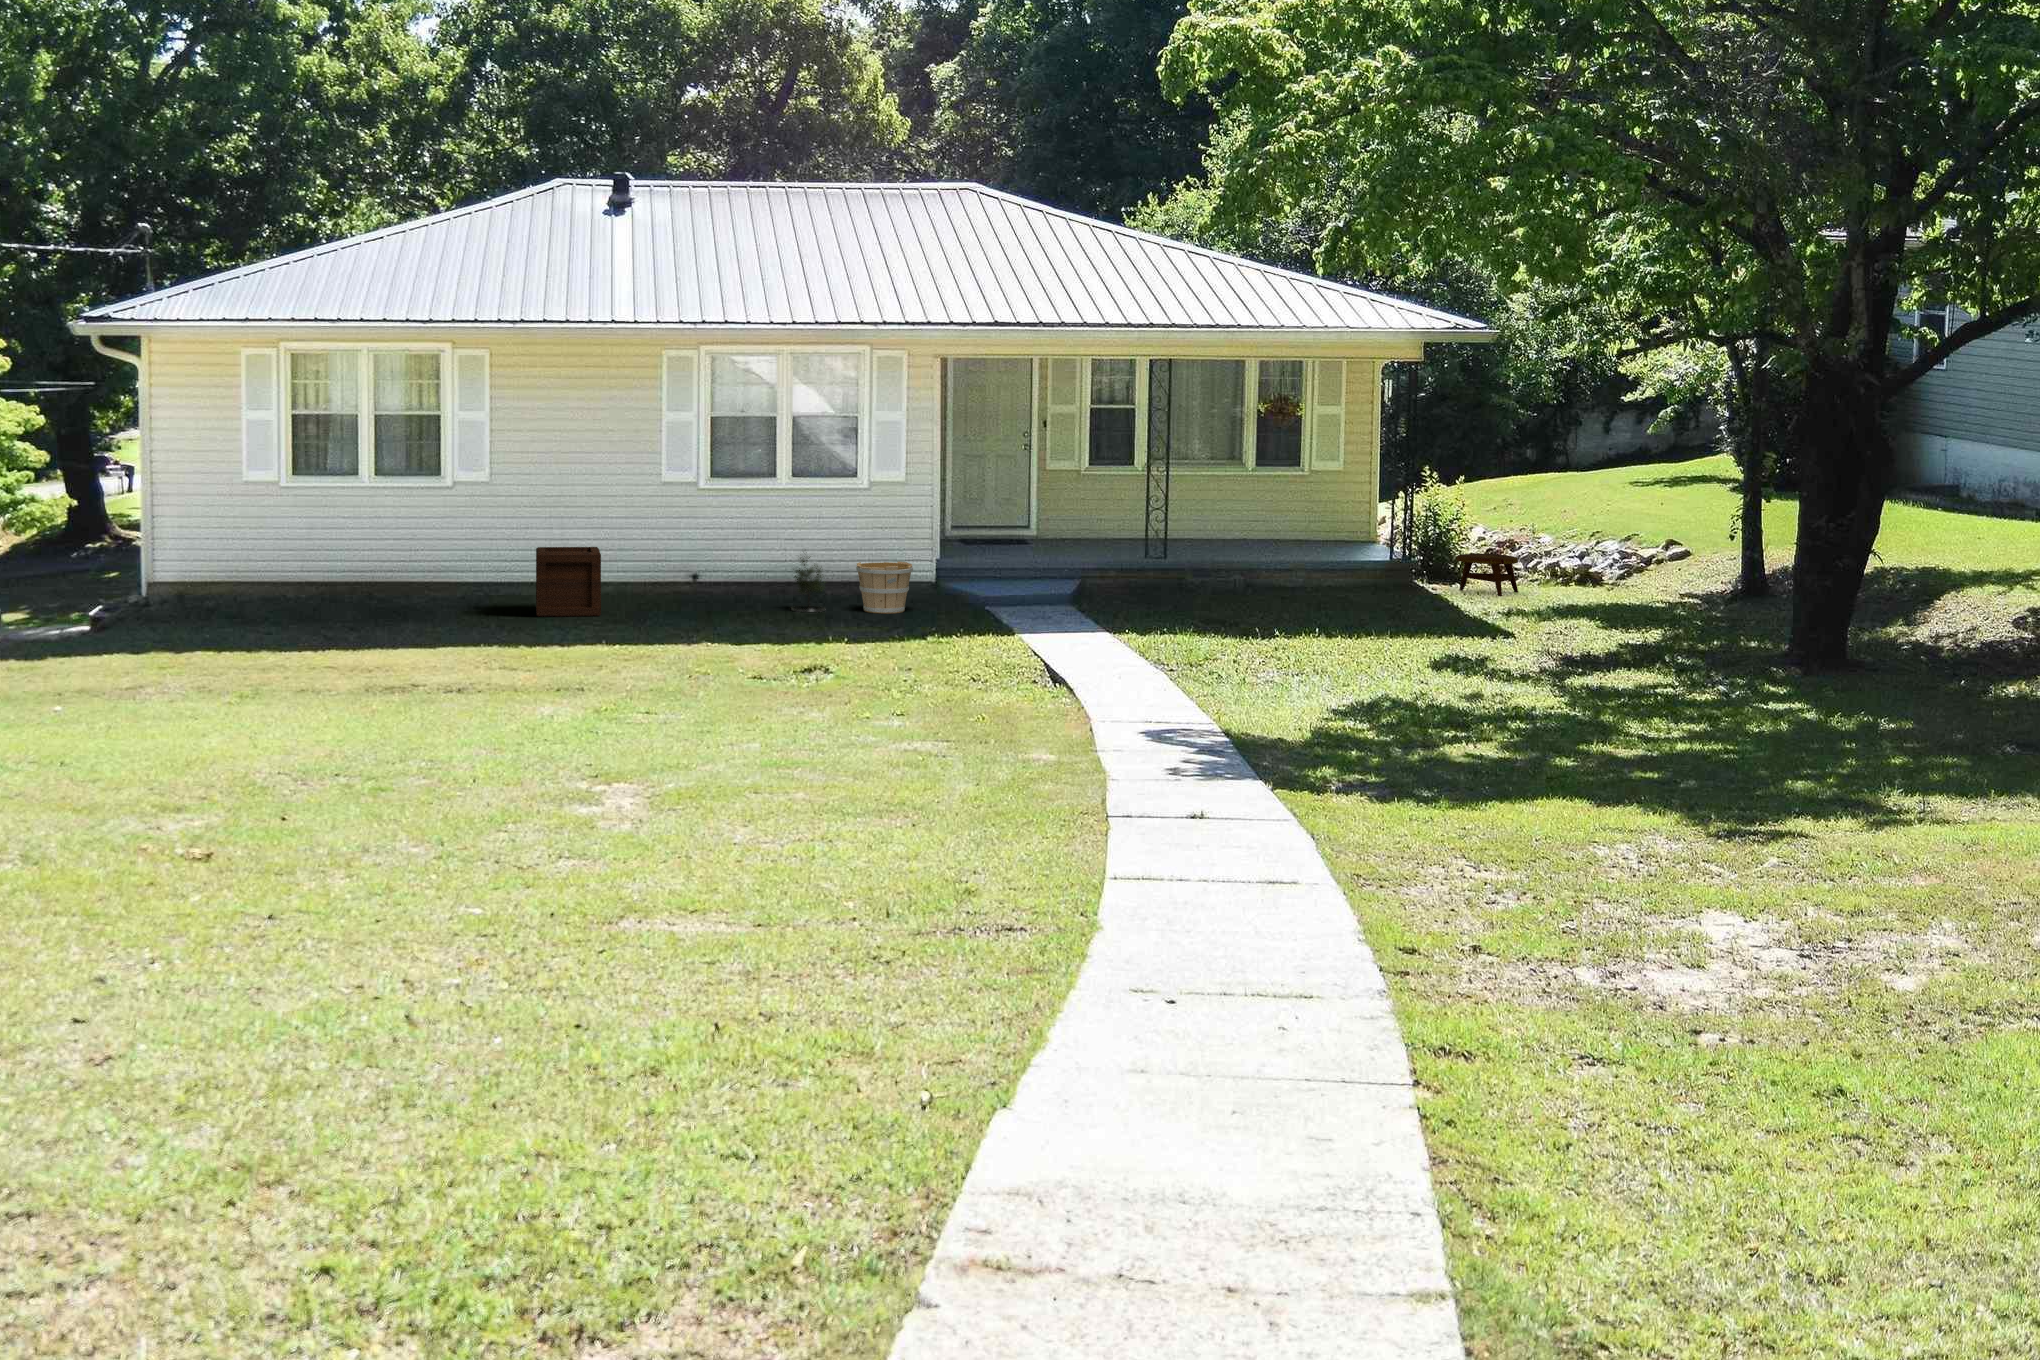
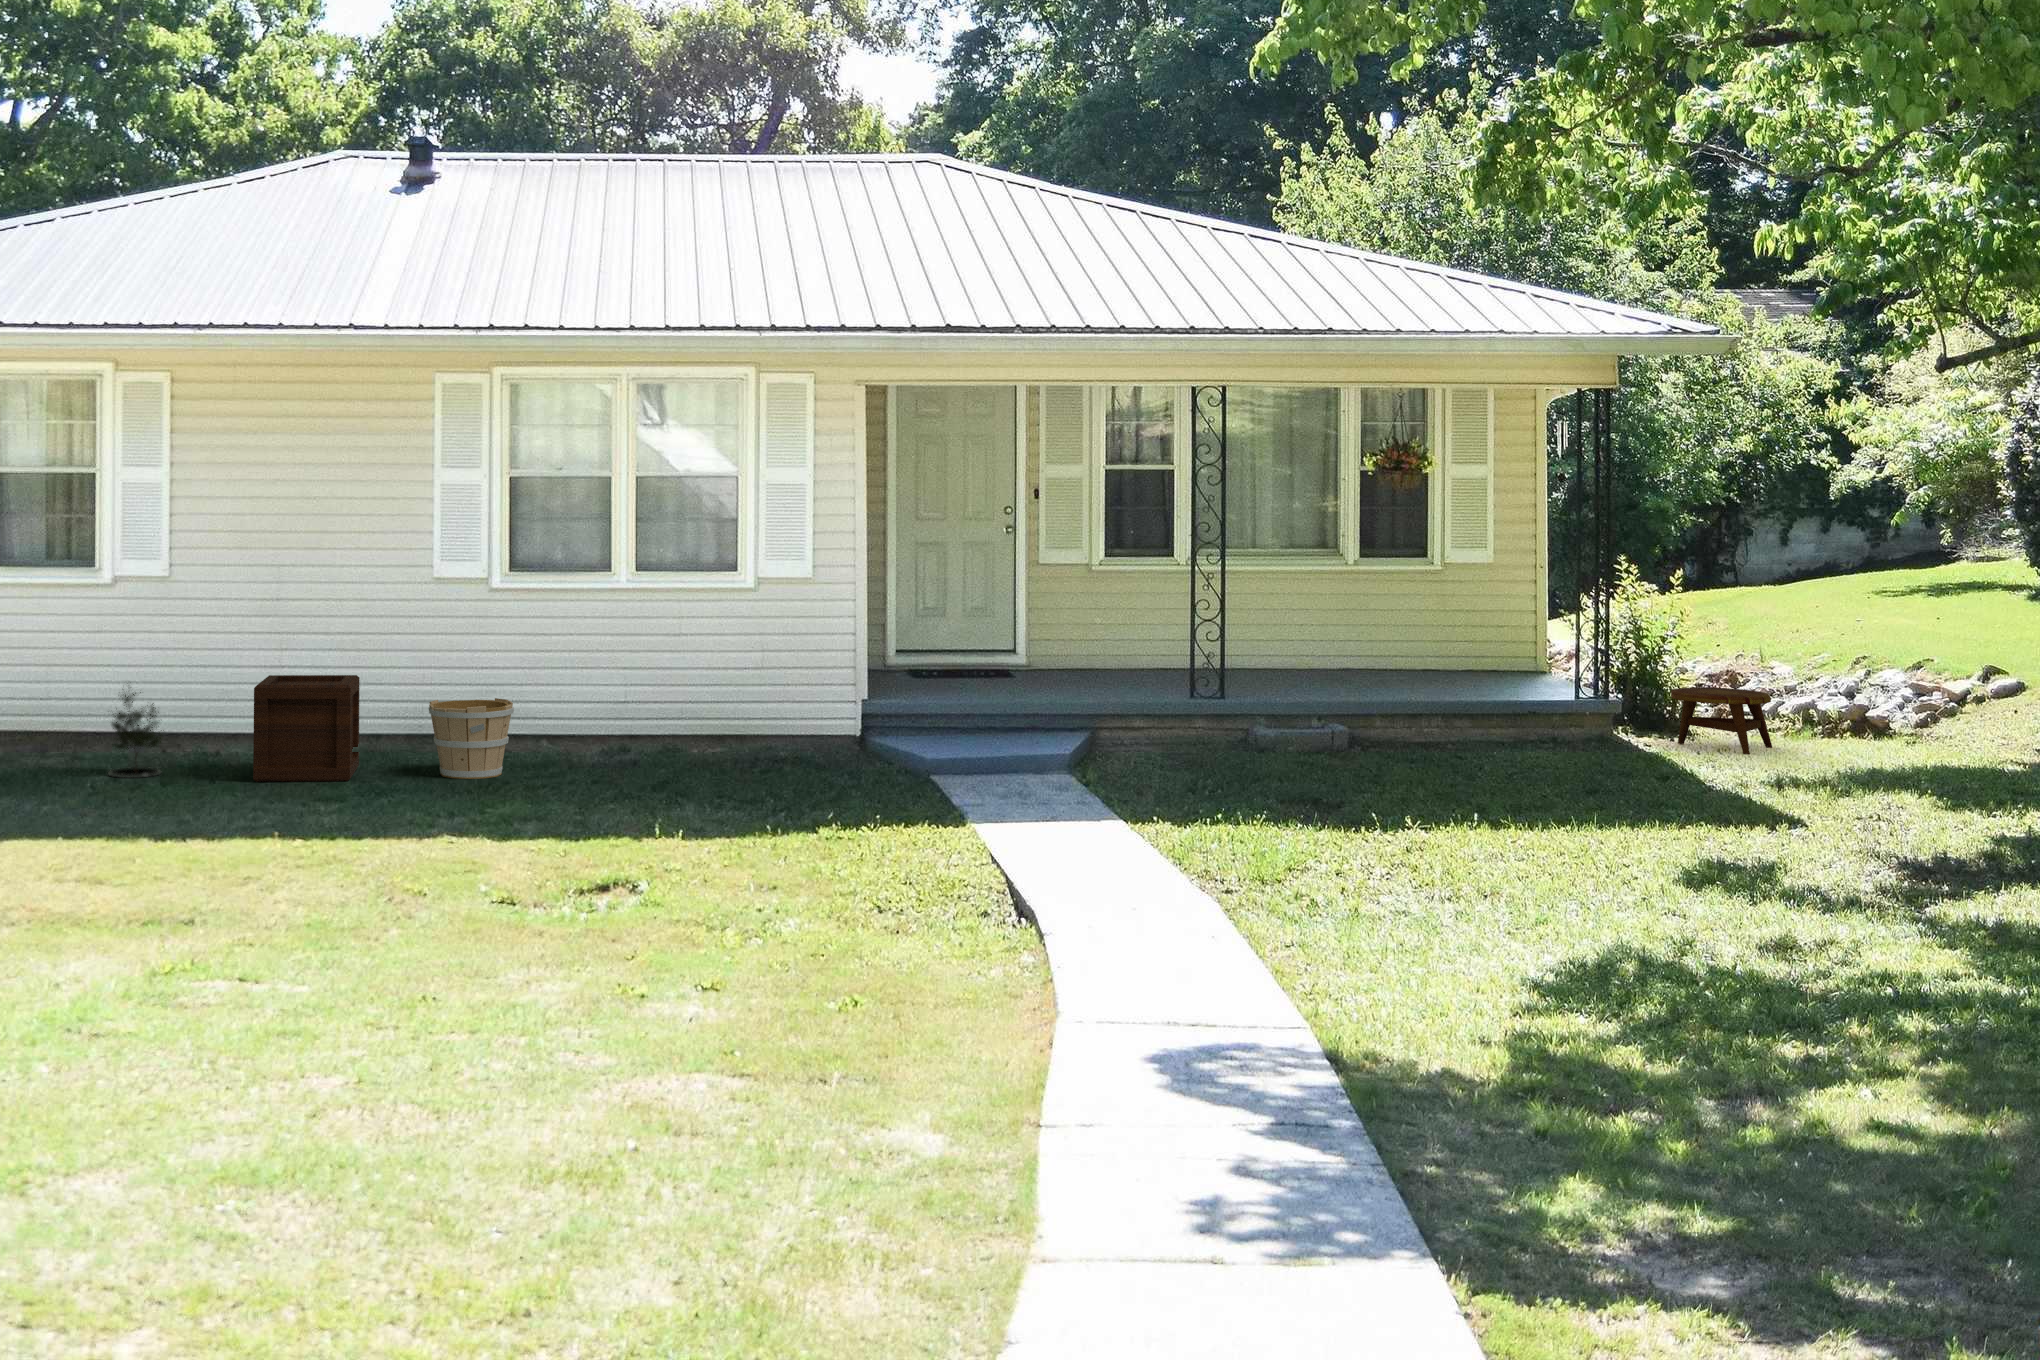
potted tree: present [792,556,824,612] -> present [109,692,164,778]
wooden bucket: present [856,561,913,613] -> present [429,698,514,779]

